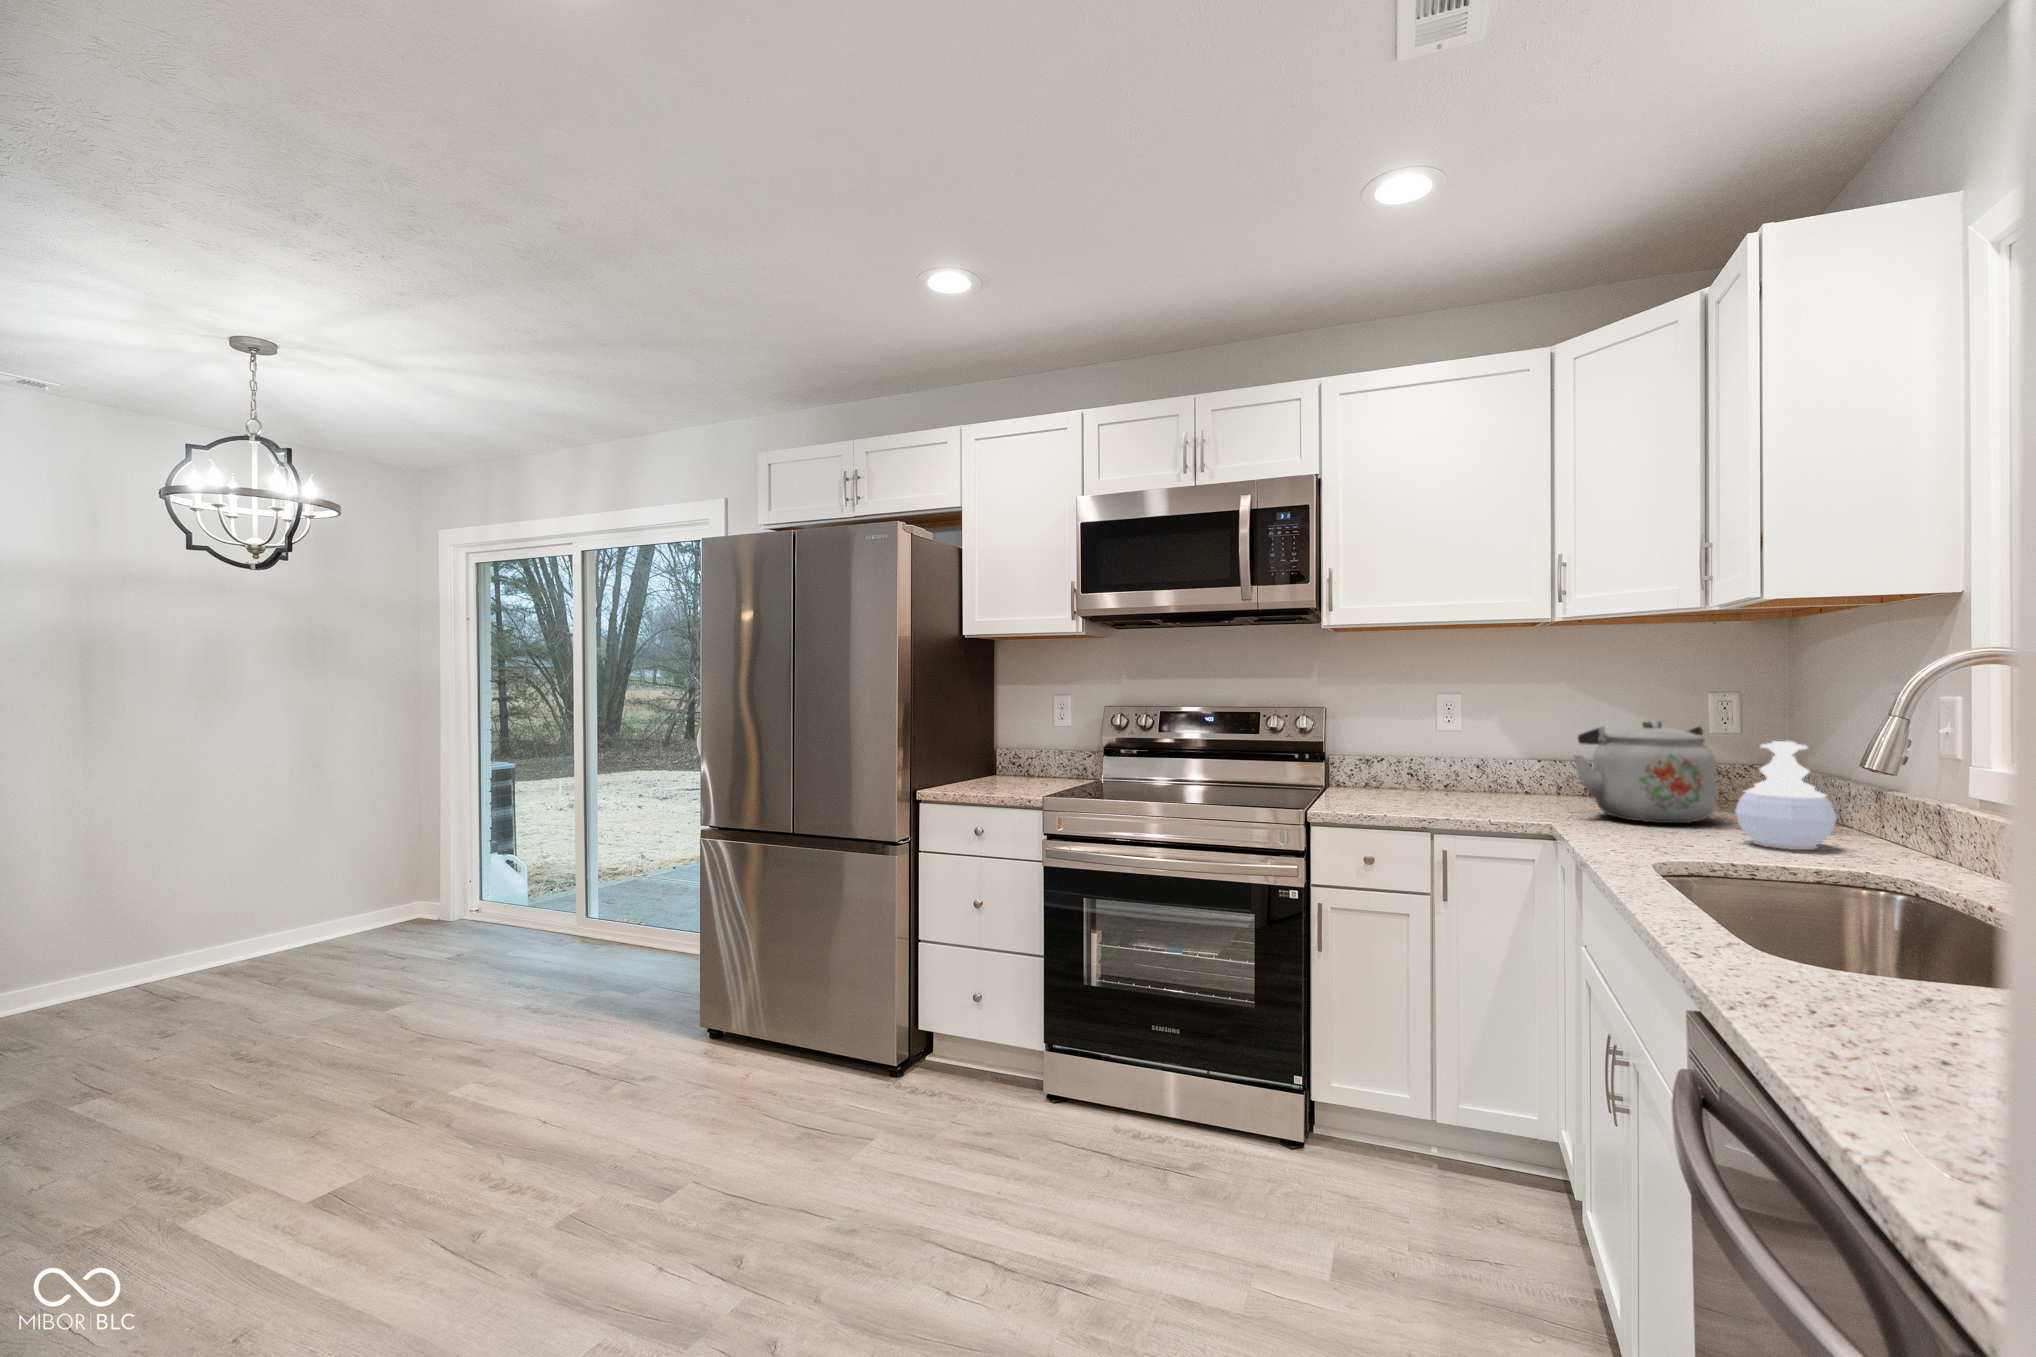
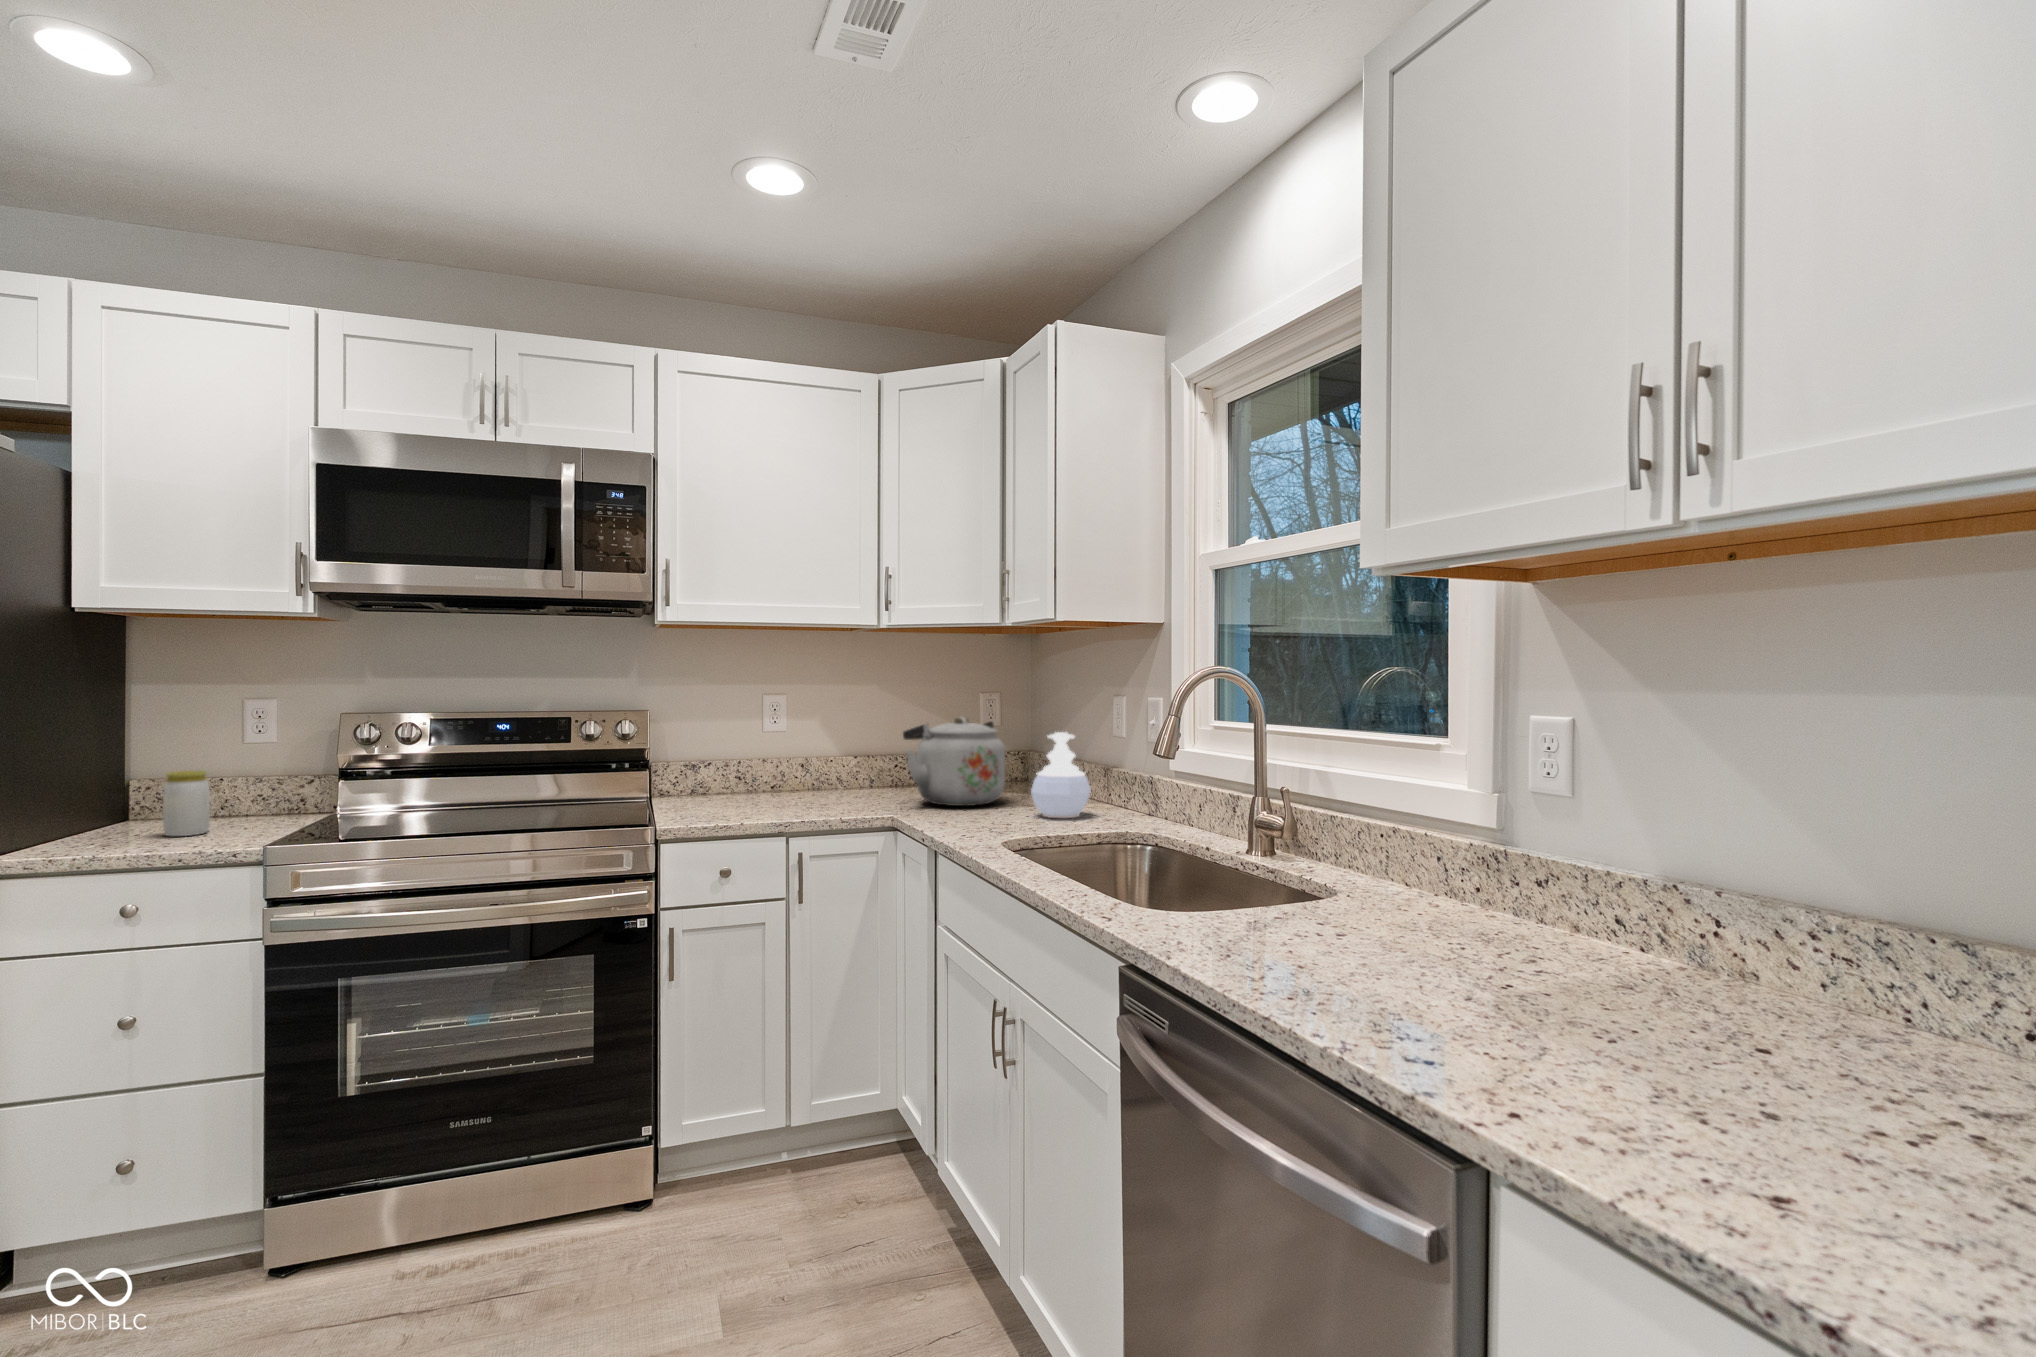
jar: none [1005,743,1029,786] -> present [163,771,210,836]

